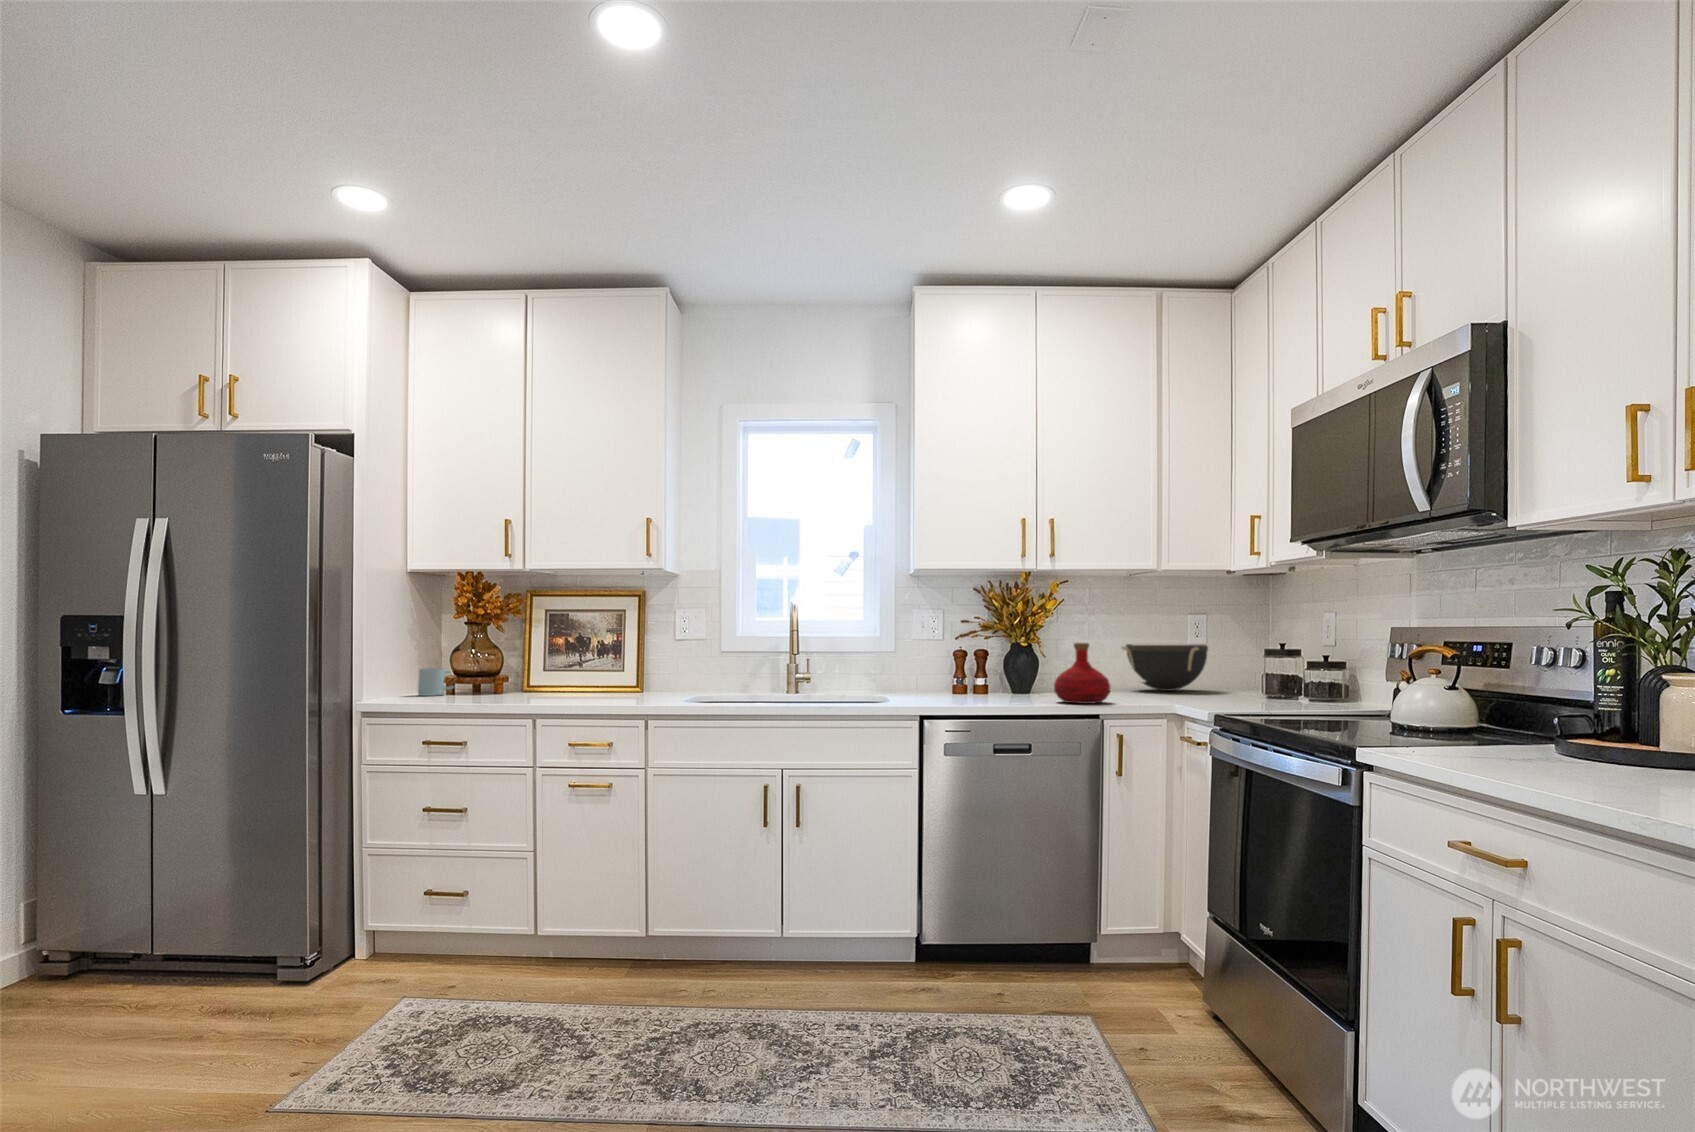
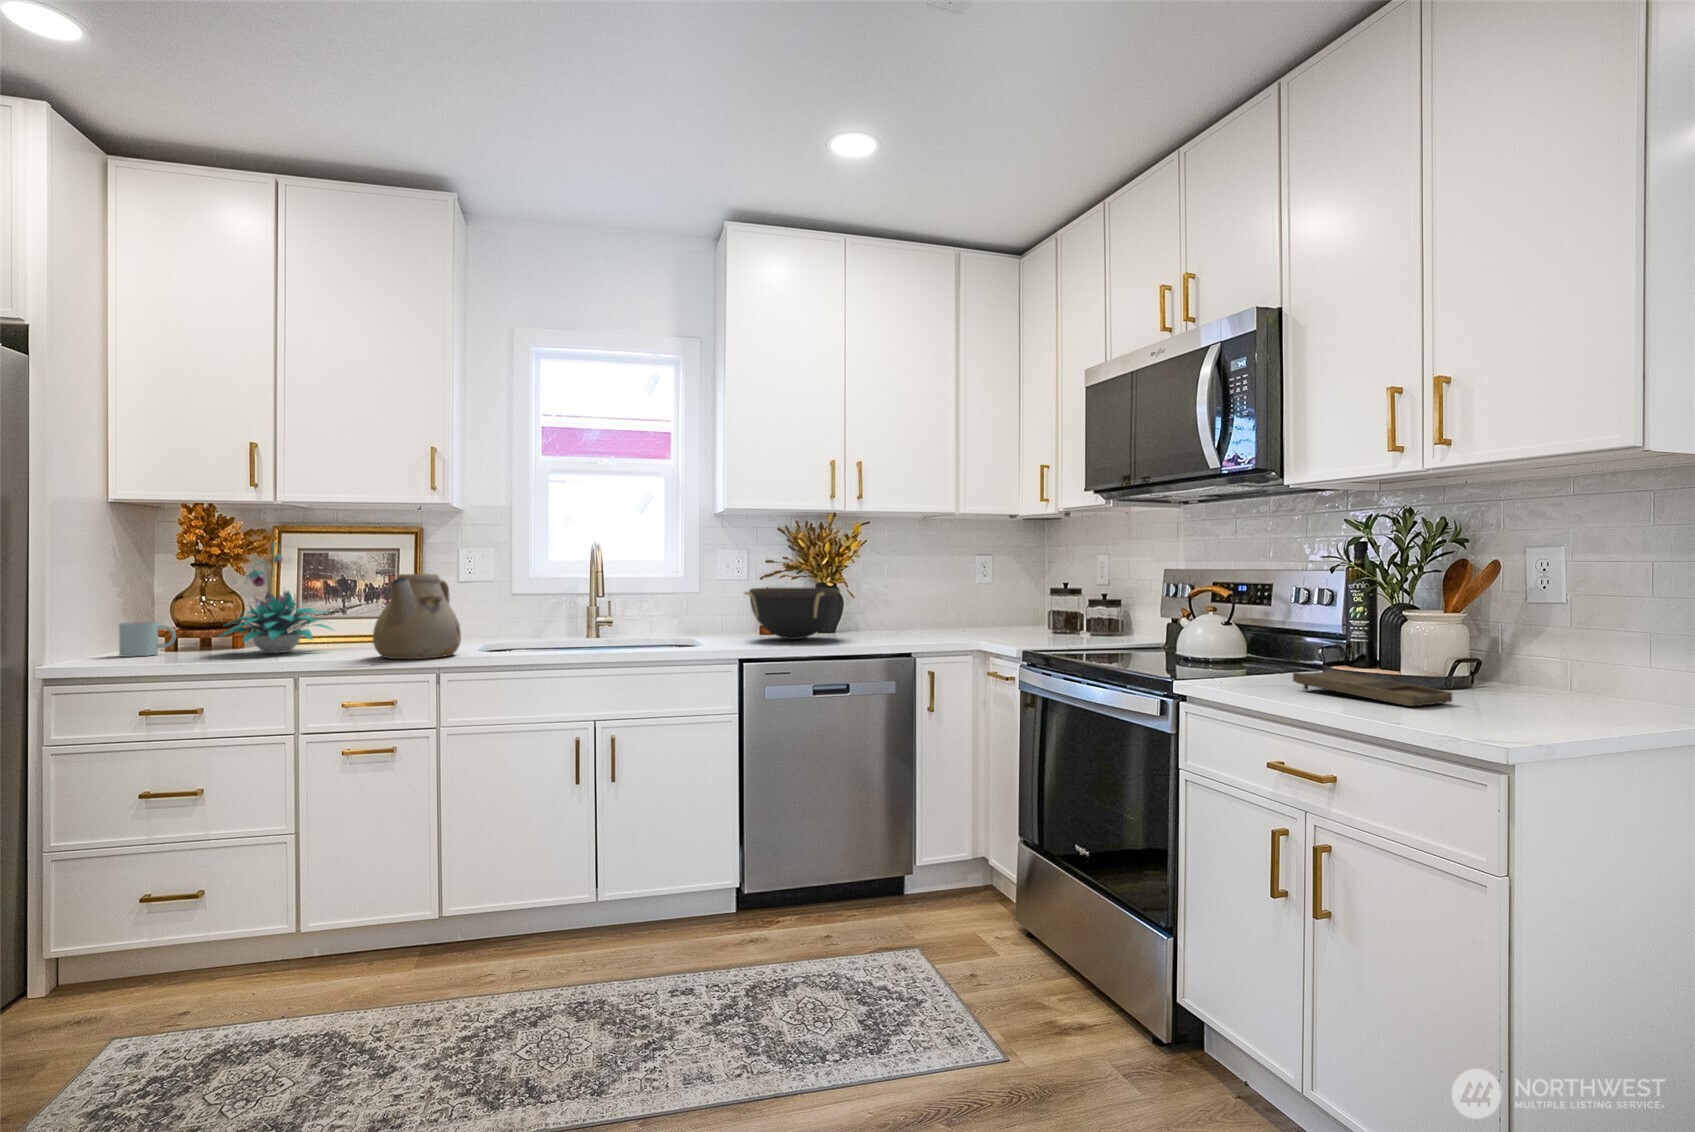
plant: none [485,602,574,696] -> present [220,553,332,653]
teapot: none [598,629,669,703] -> present [373,574,461,659]
bottle: present [1054,643,1111,704] -> none [875,586,928,645]
bowl: present [1121,644,1208,691] -> present [744,588,841,639]
tray: none [1462,731,1641,769] -> present [1293,670,1452,706]

